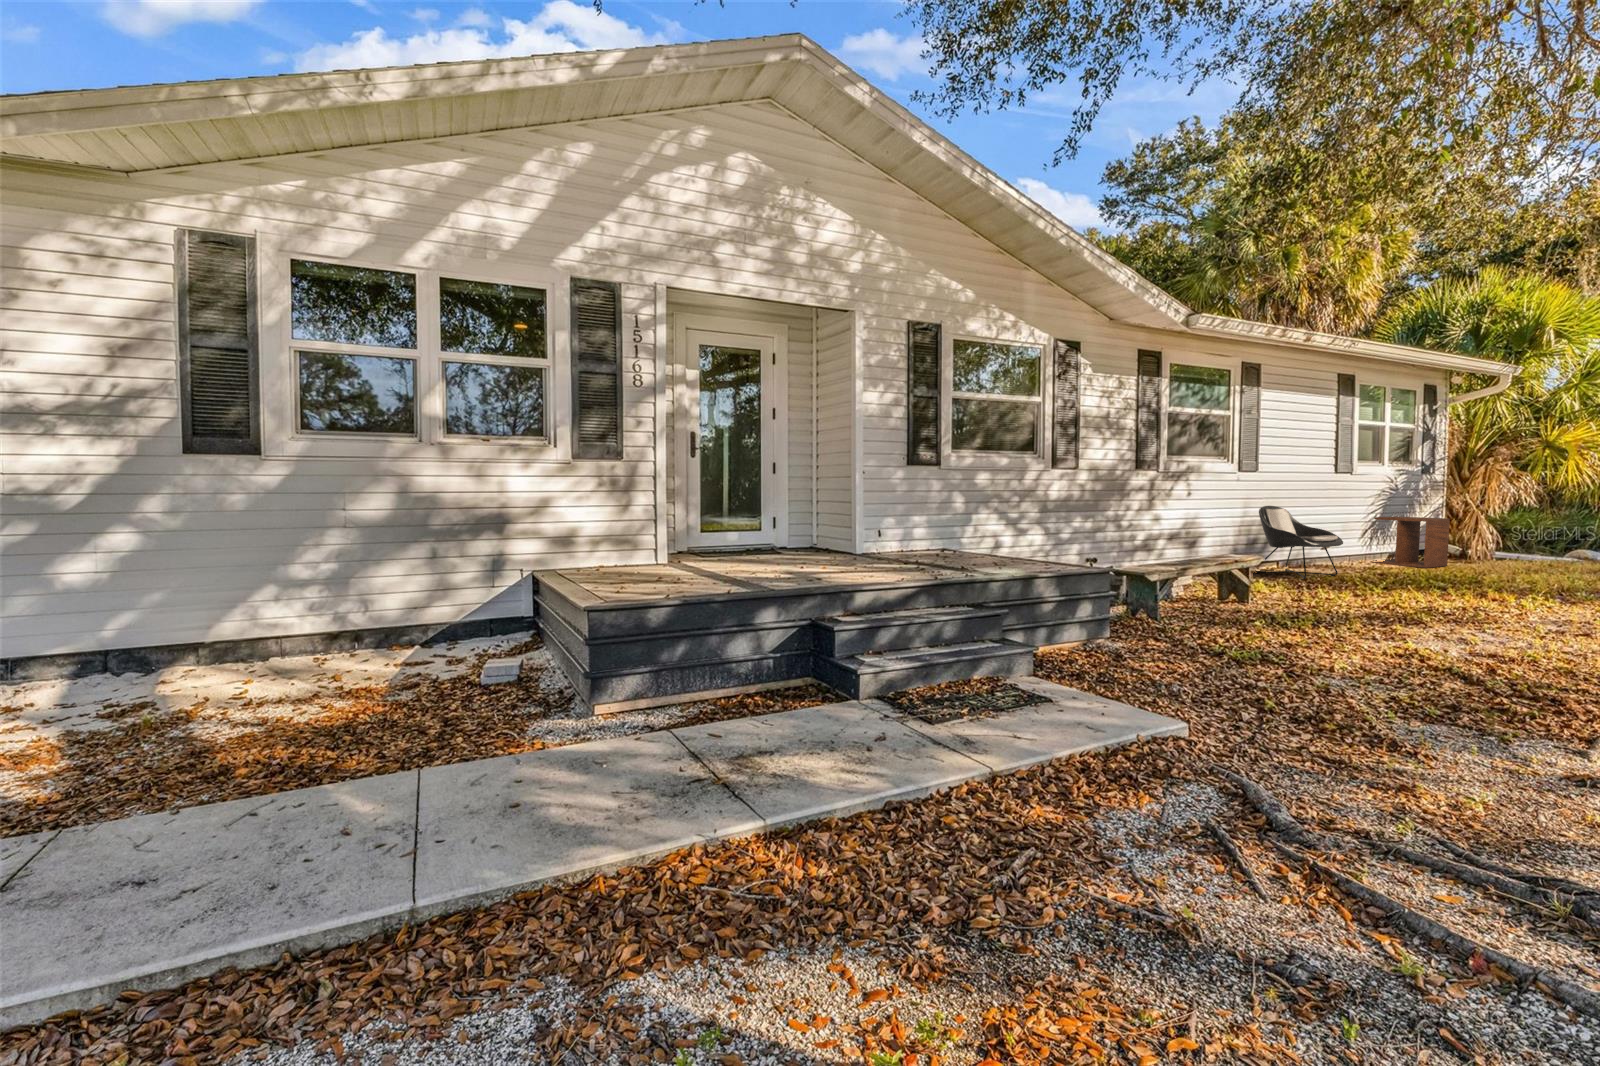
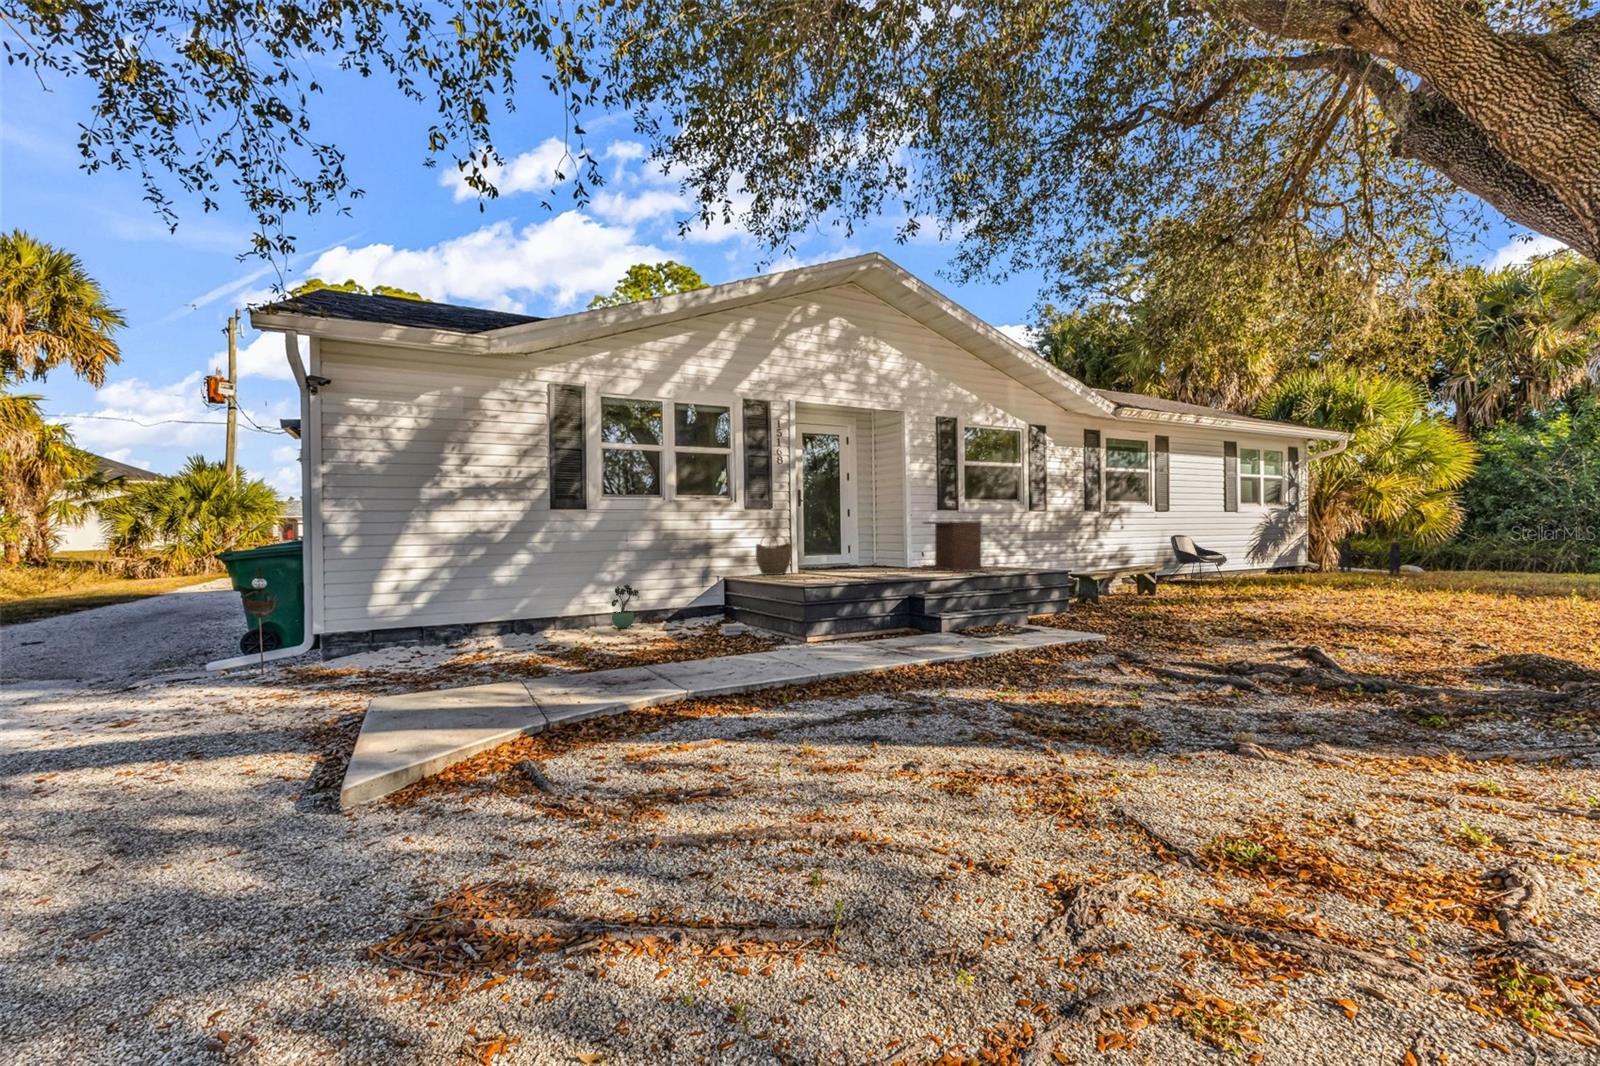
woven basket: none [585,500,646,569] -> present [756,534,791,575]
bench: none [1489,515,1582,564] -> present [1340,541,1401,575]
side table: present [1372,517,1450,568] -> present [922,521,981,570]
potted plant: none [298,586,356,662] -> present [611,585,639,628]

